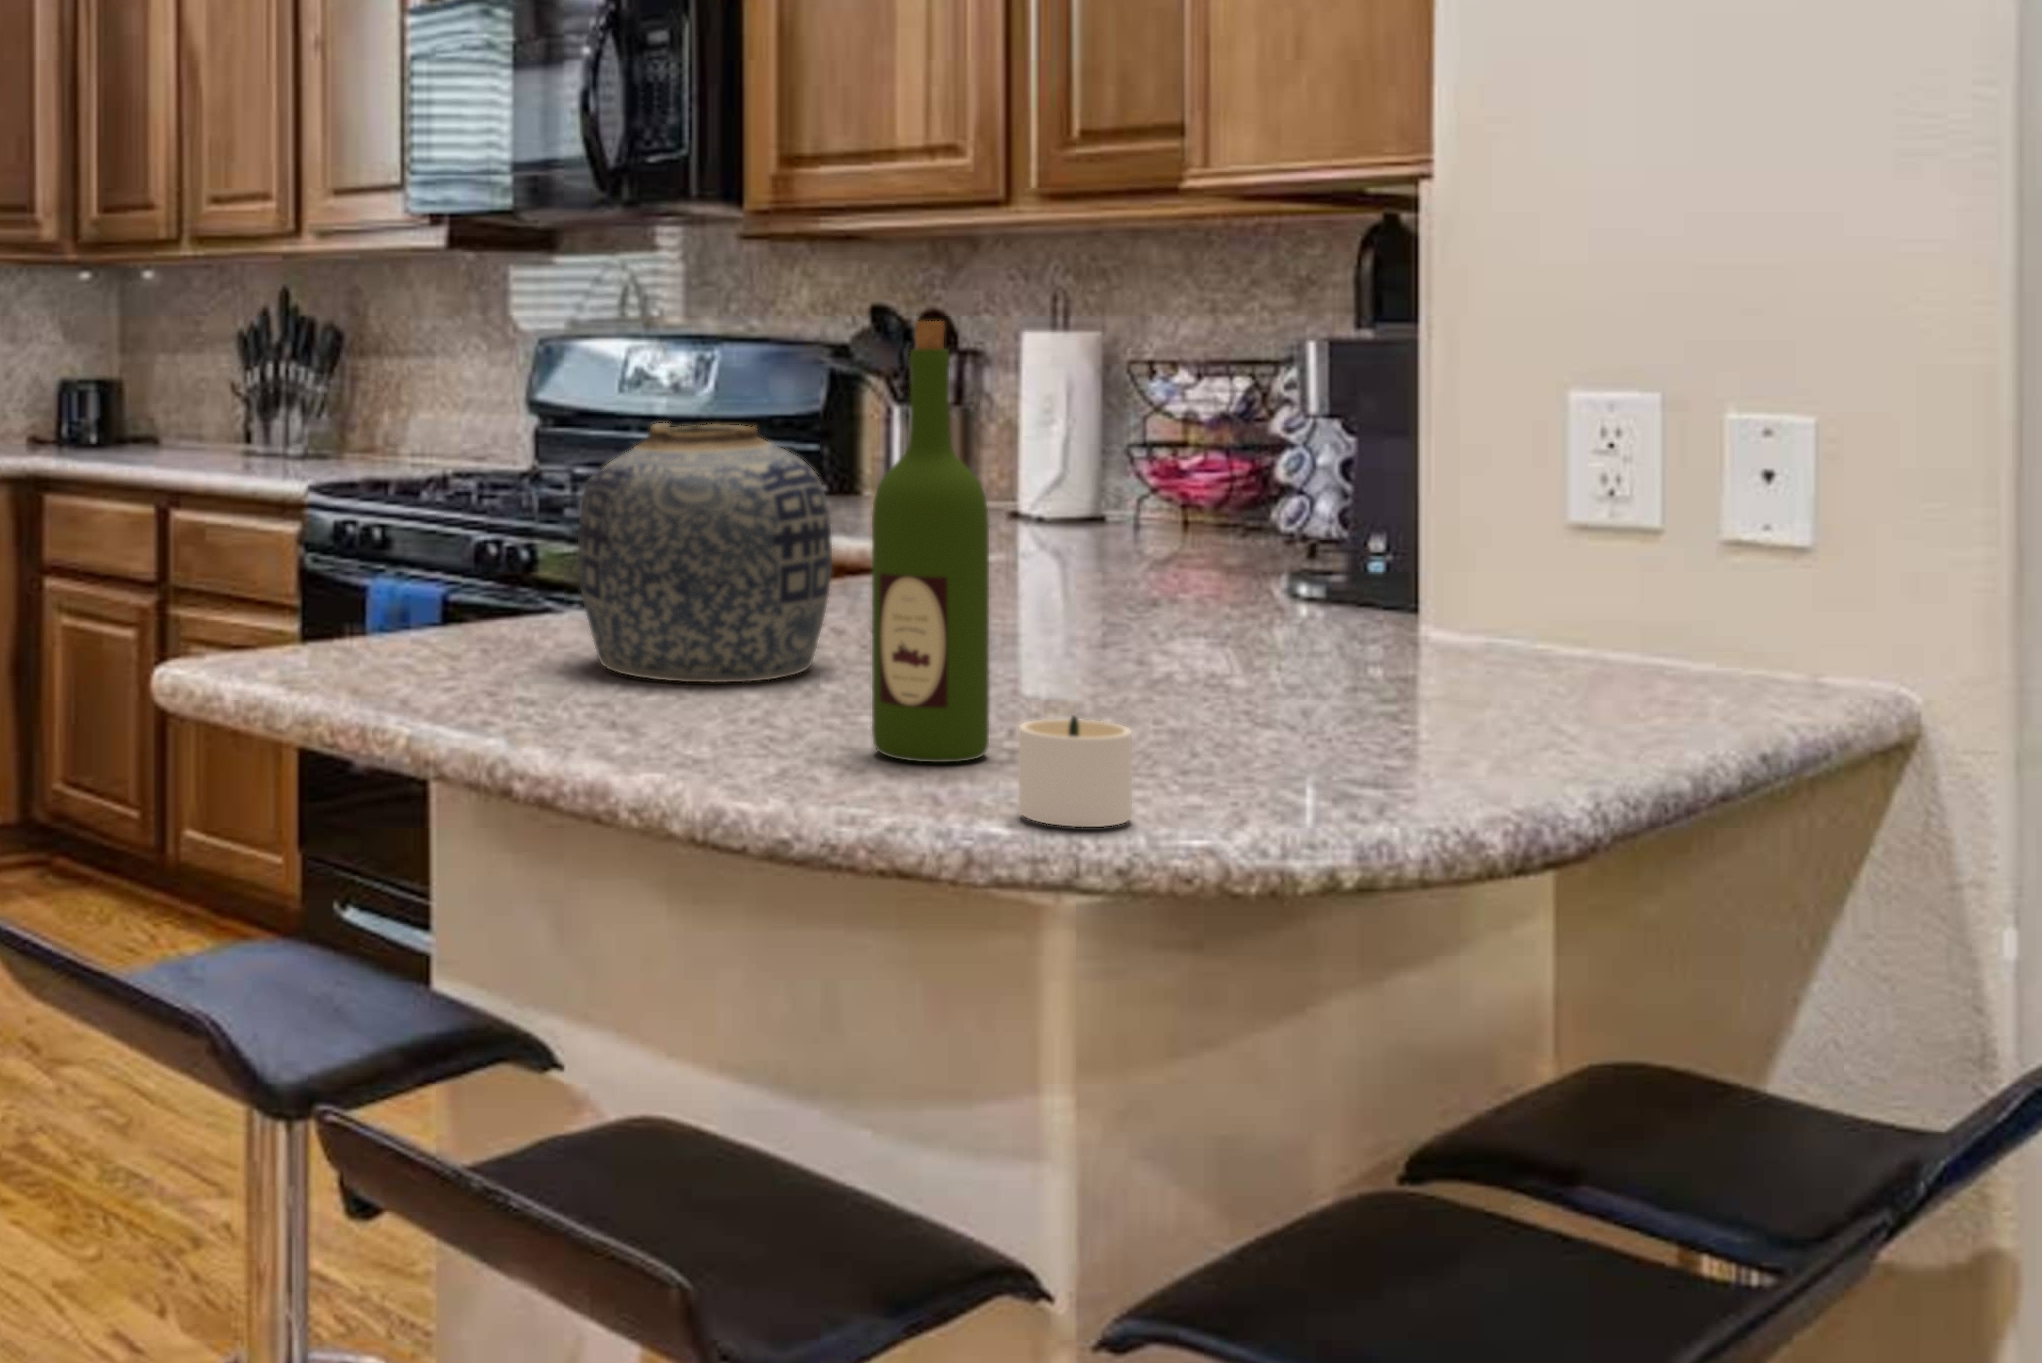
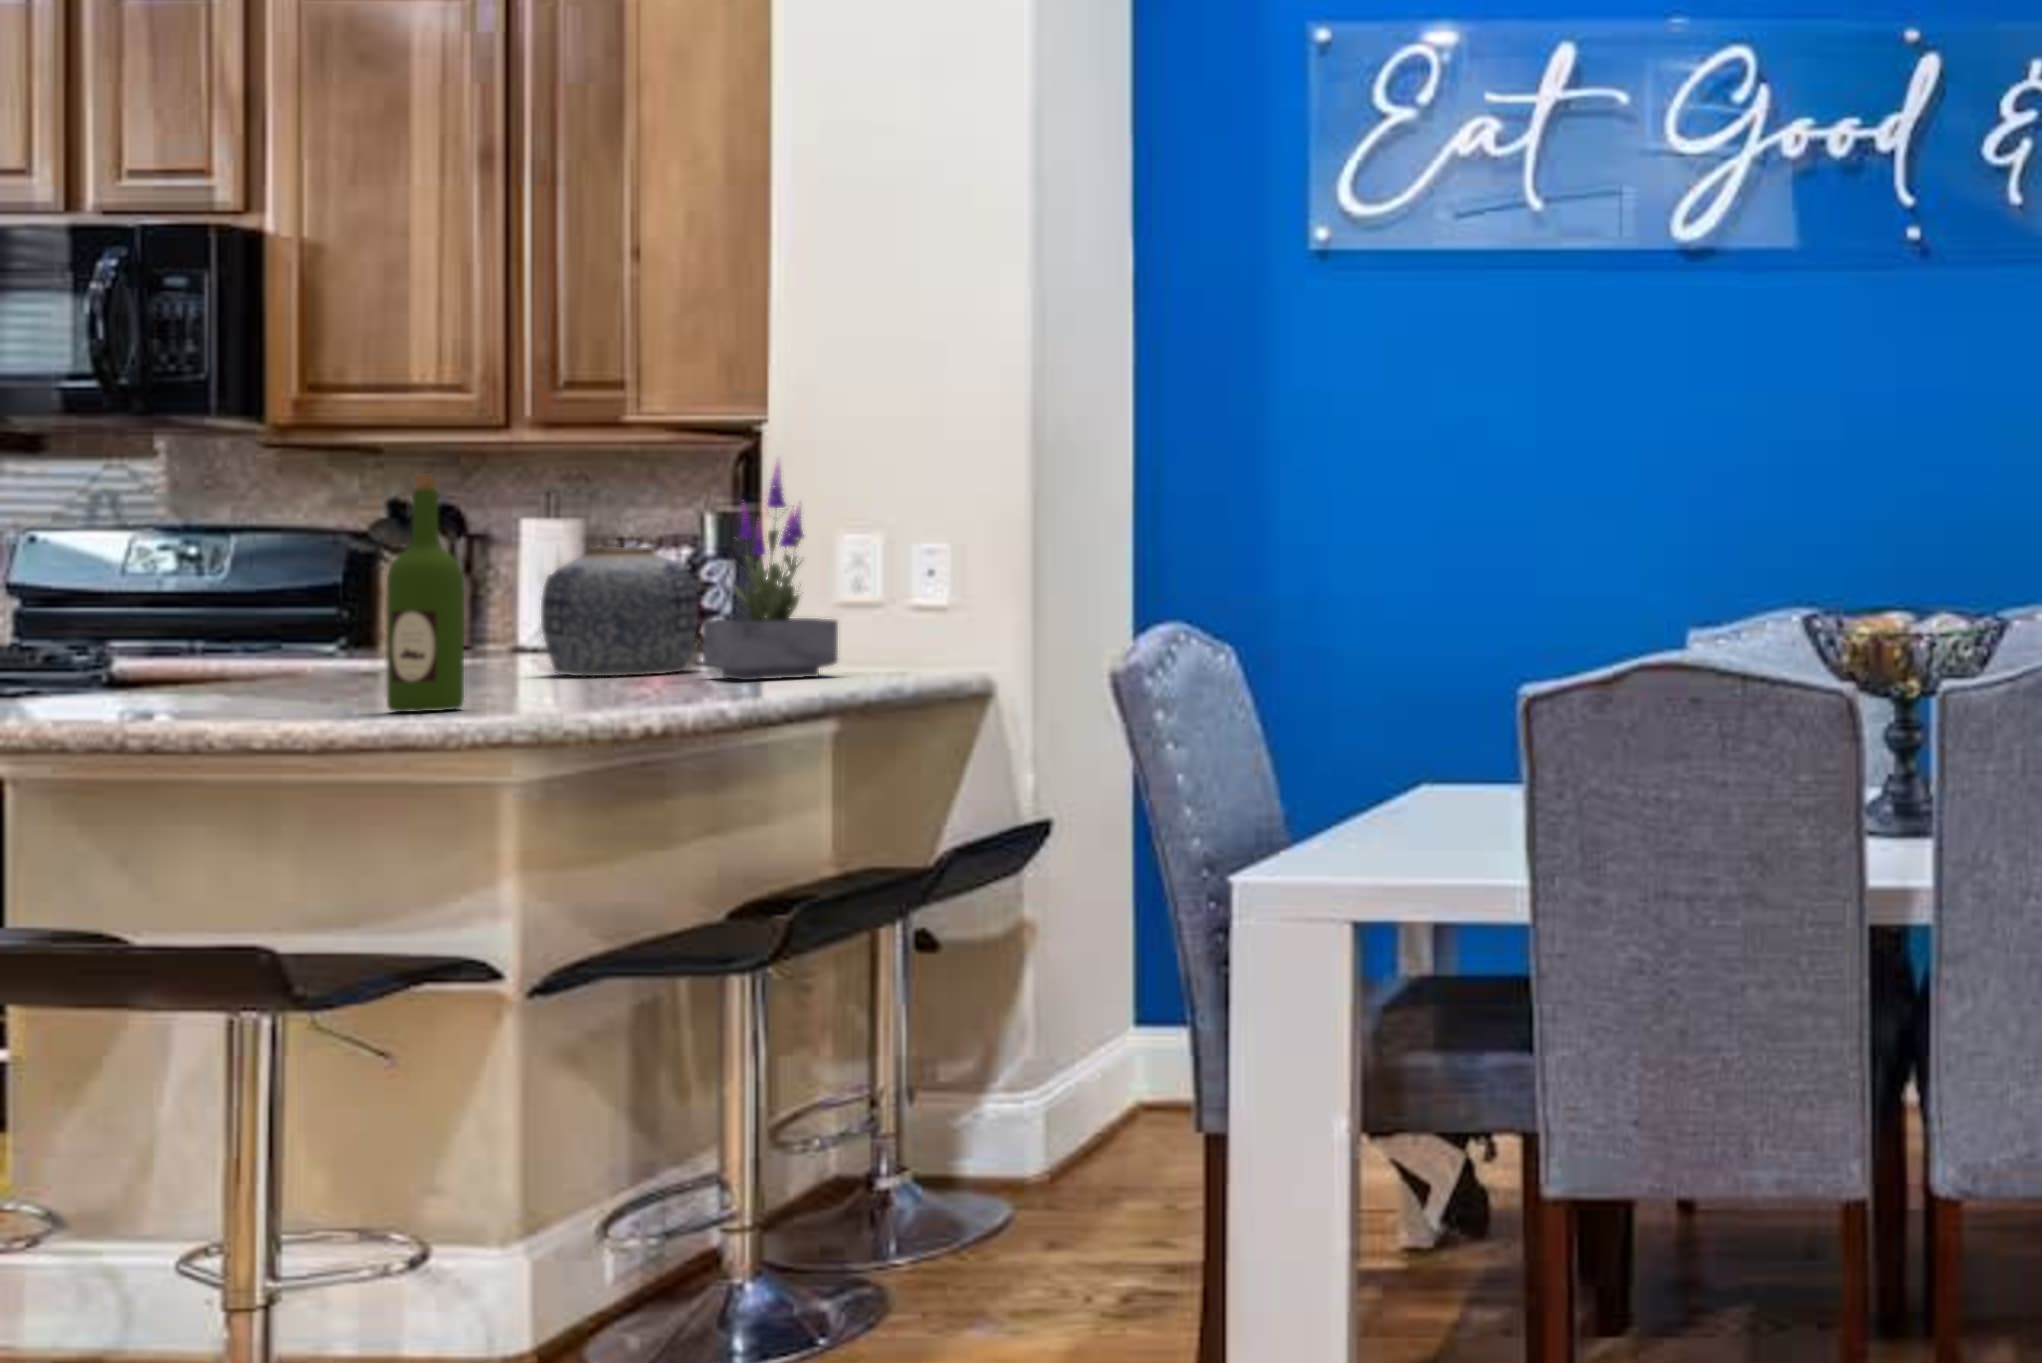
potted plant: none [1335,254,1586,678] -> present [703,458,838,680]
vase: present [578,423,832,683] -> present [541,546,698,676]
candle: present [1019,716,1132,827] -> none [477,665,562,717]

